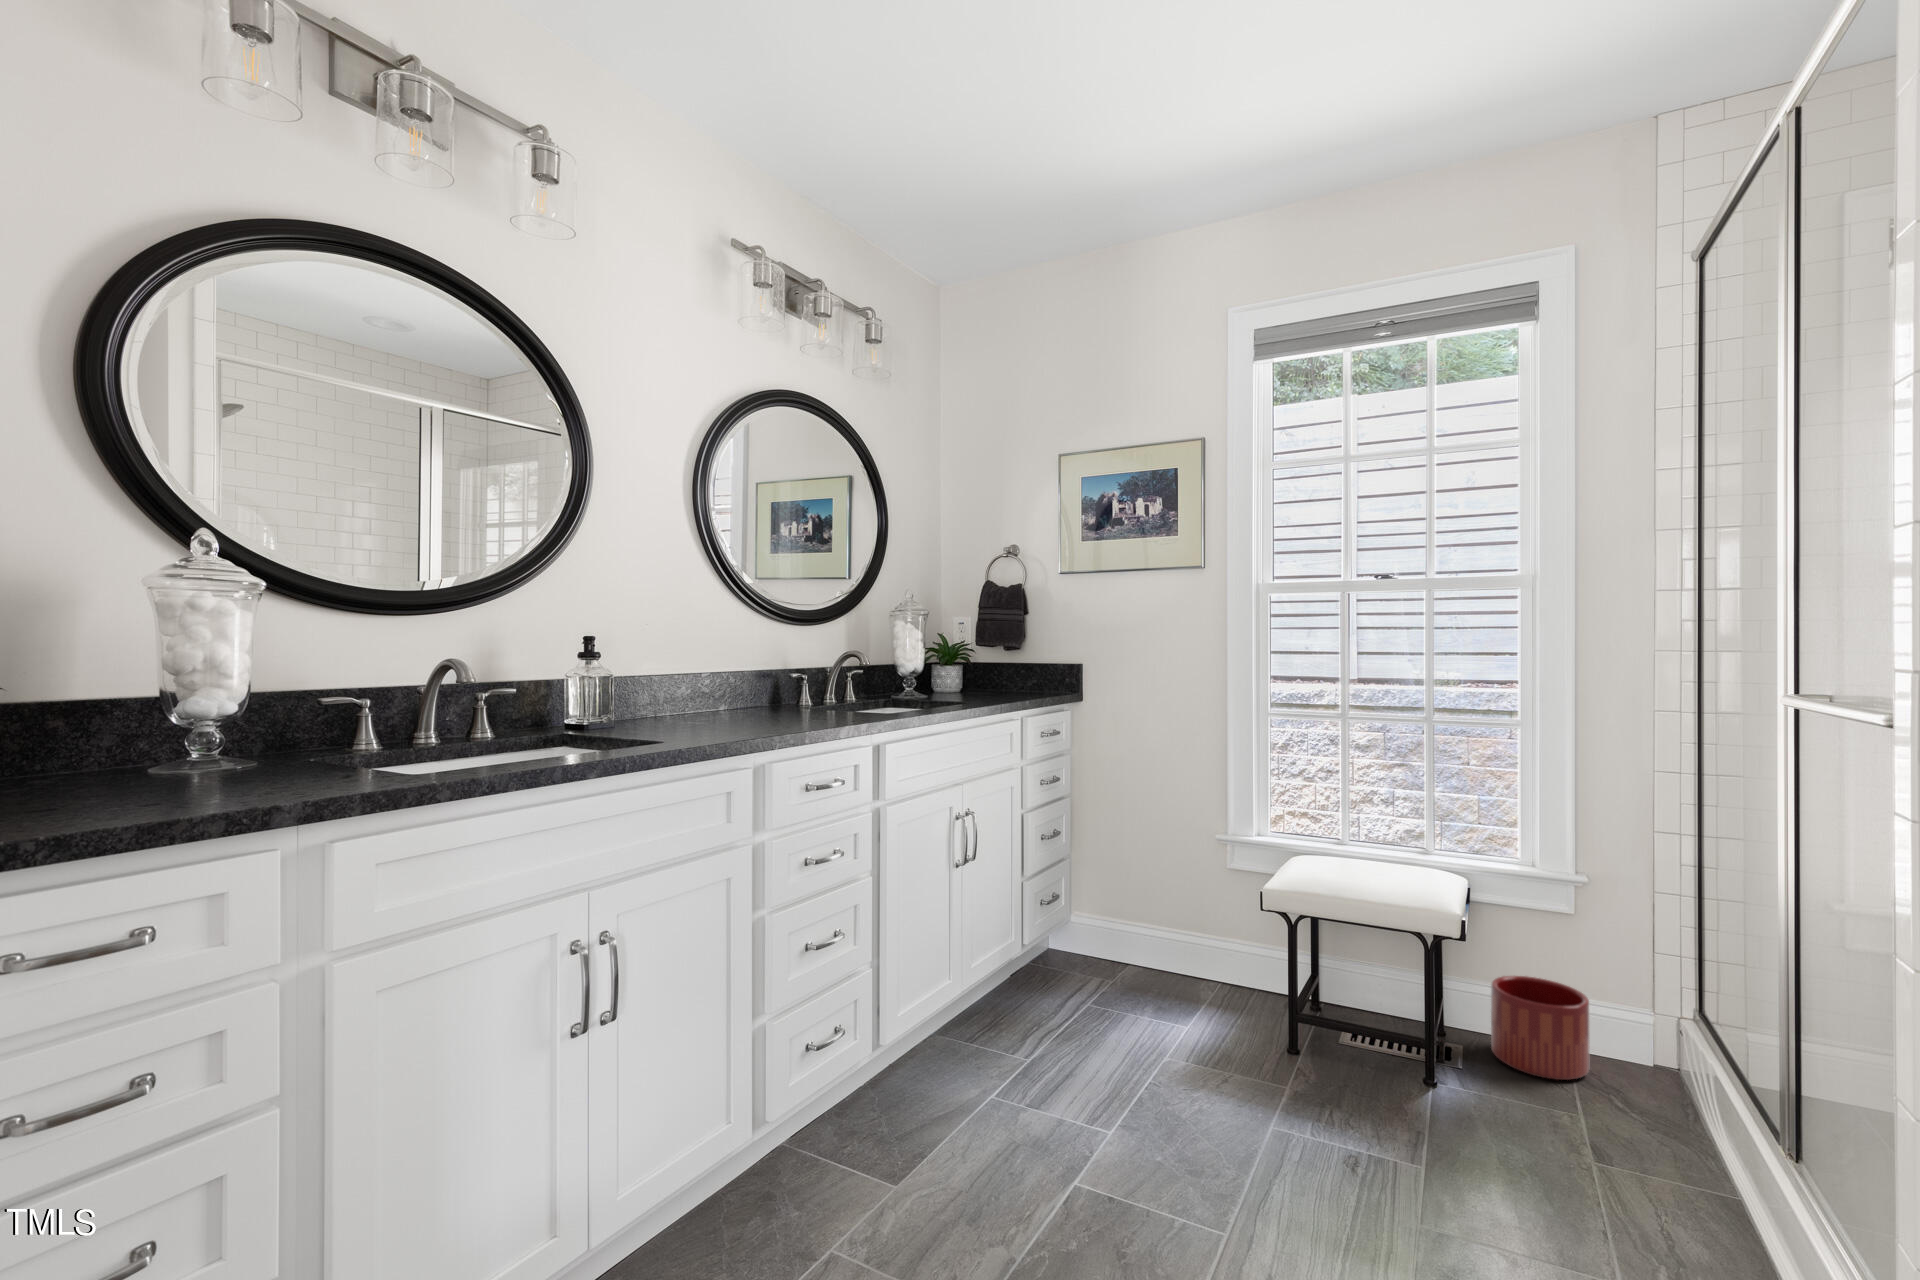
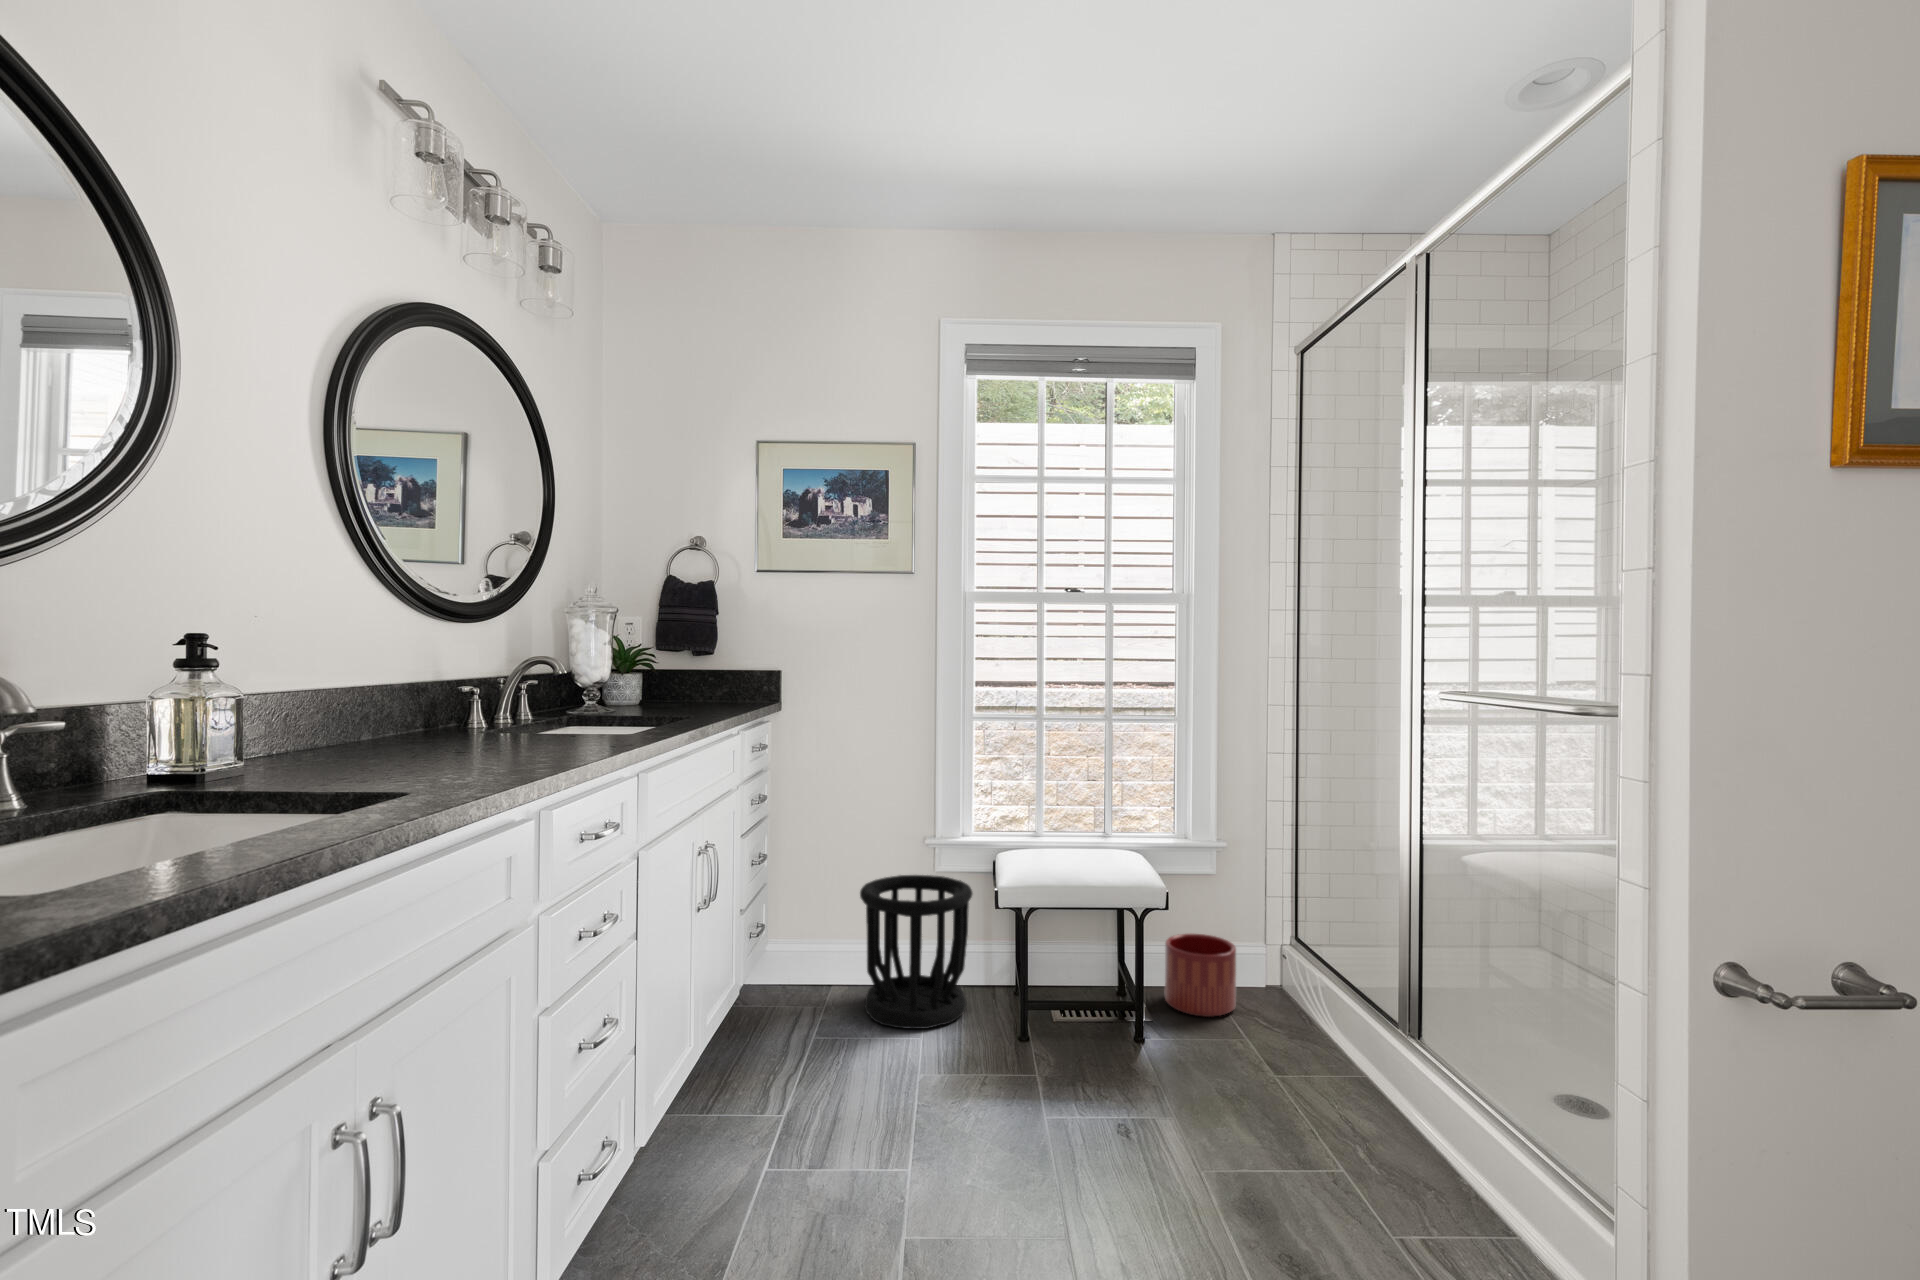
wastebasket: none [1139,867,1255,1020] -> present [860,875,972,1029]

